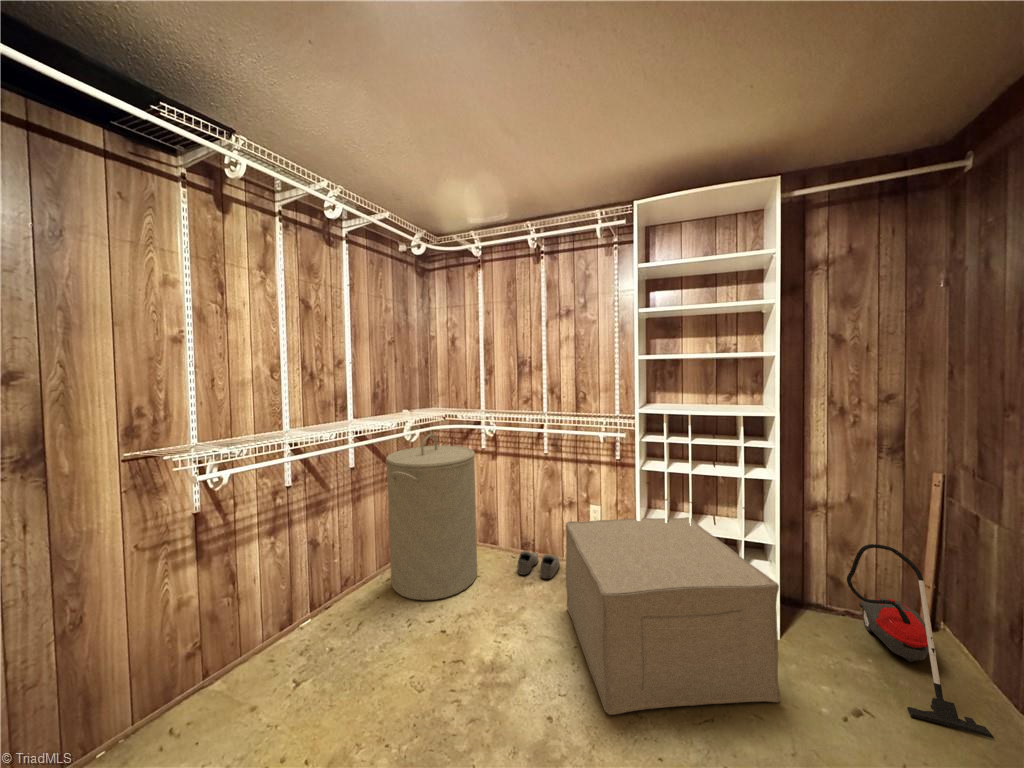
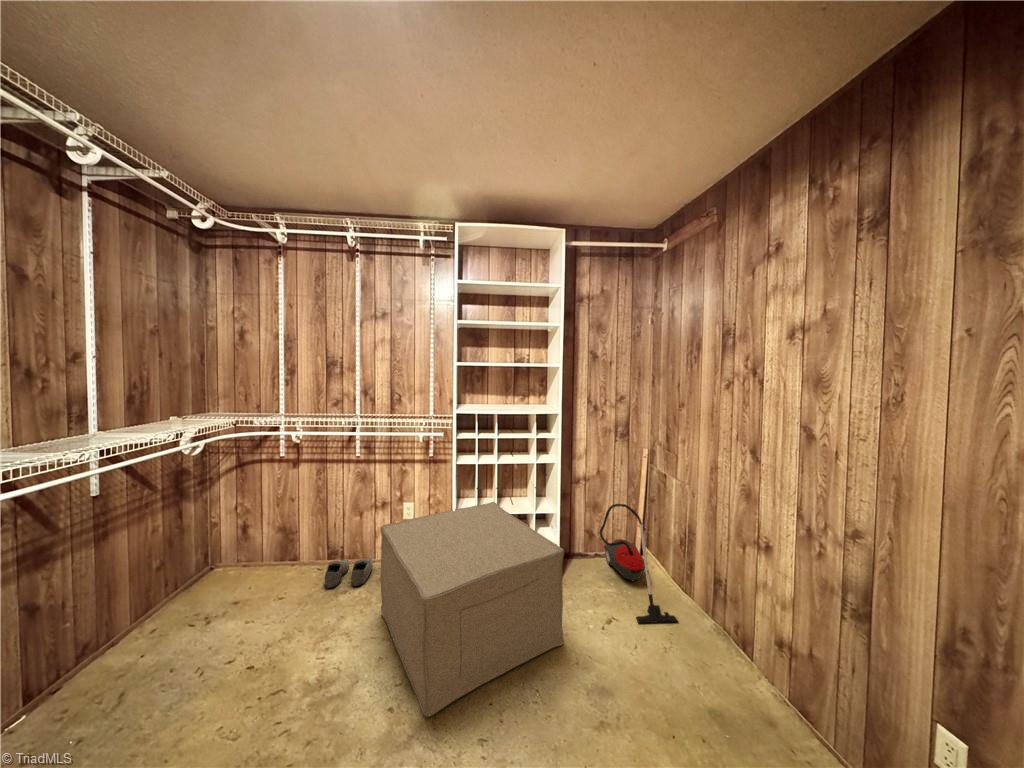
laundry hamper: present [386,434,477,600] -> none [128,445,273,660]

